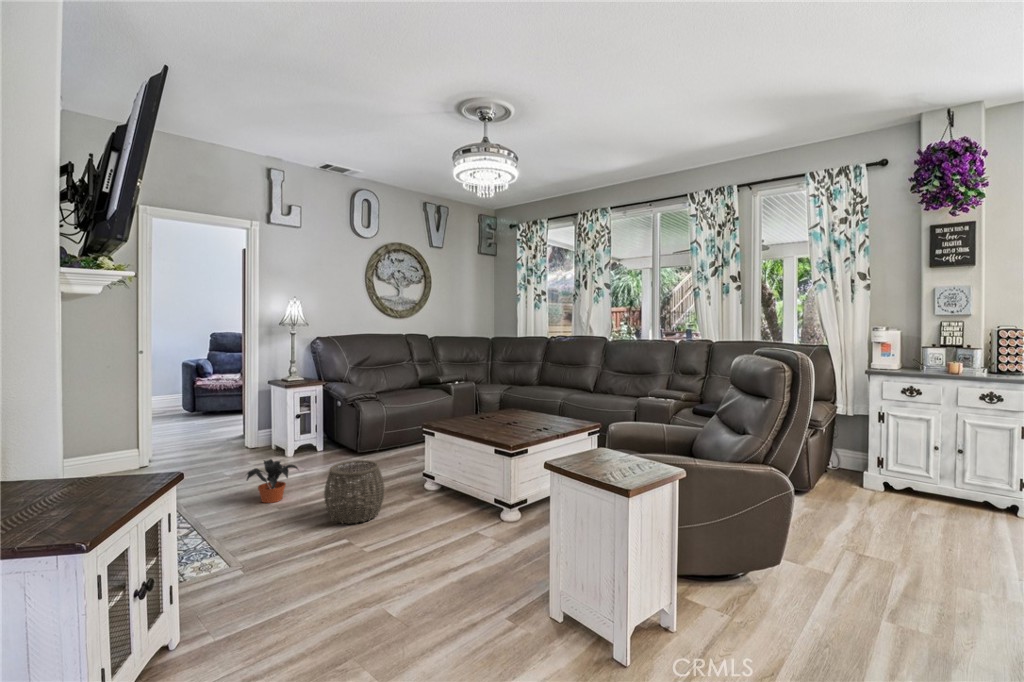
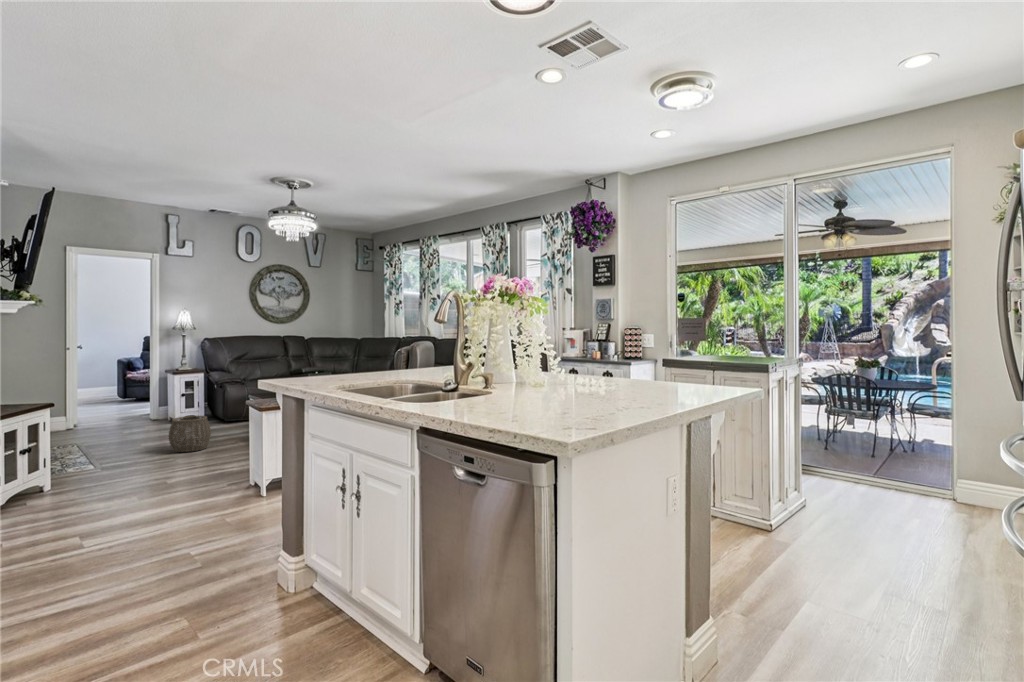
potted plant: present [247,459,298,503] -> none [124,418,164,445]

